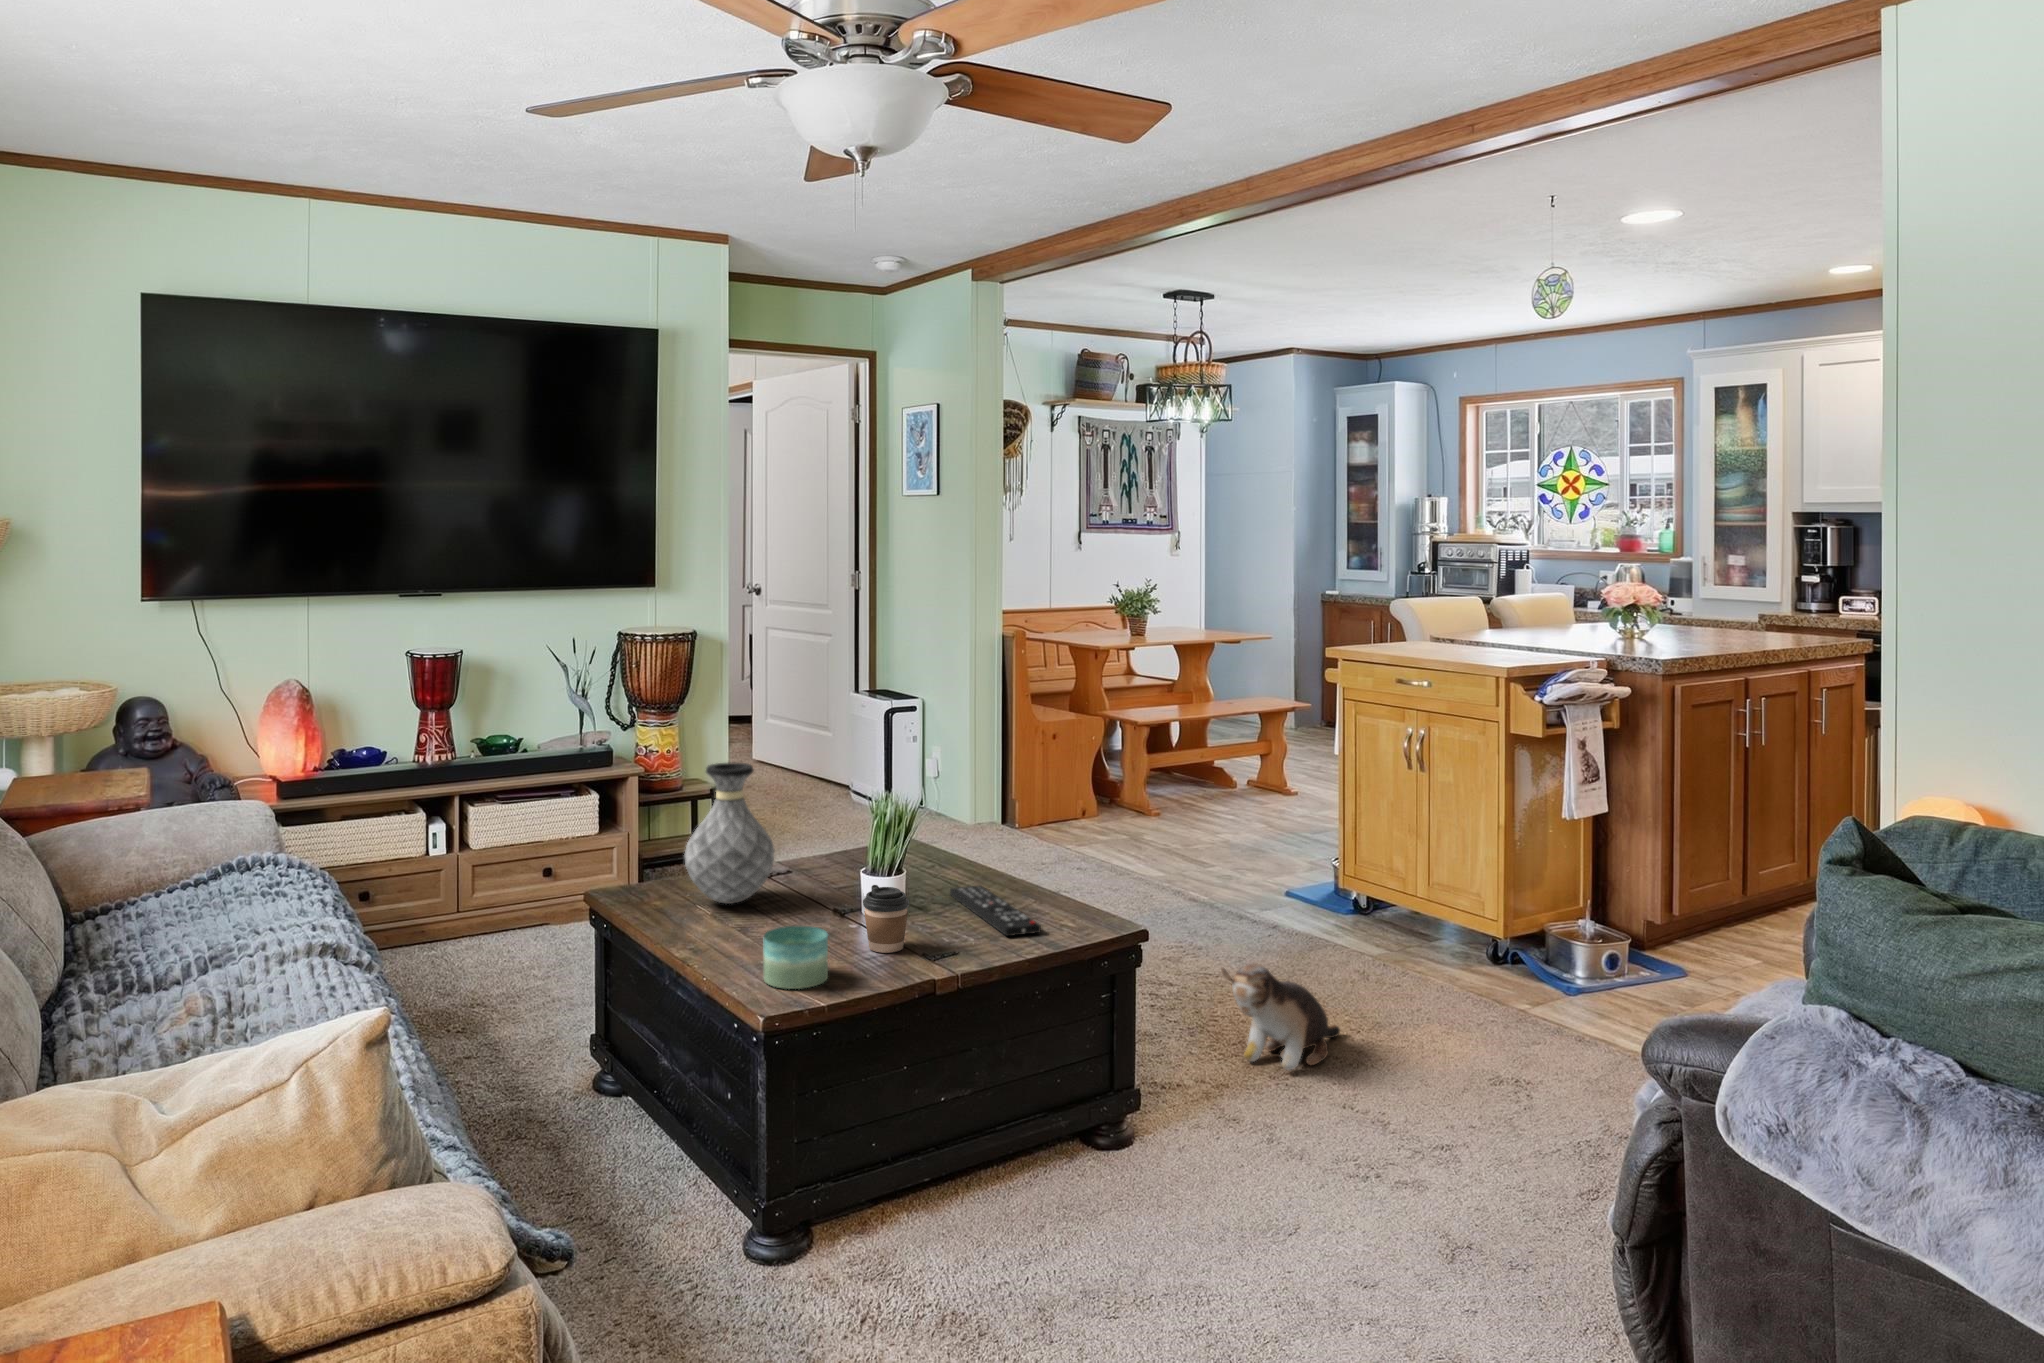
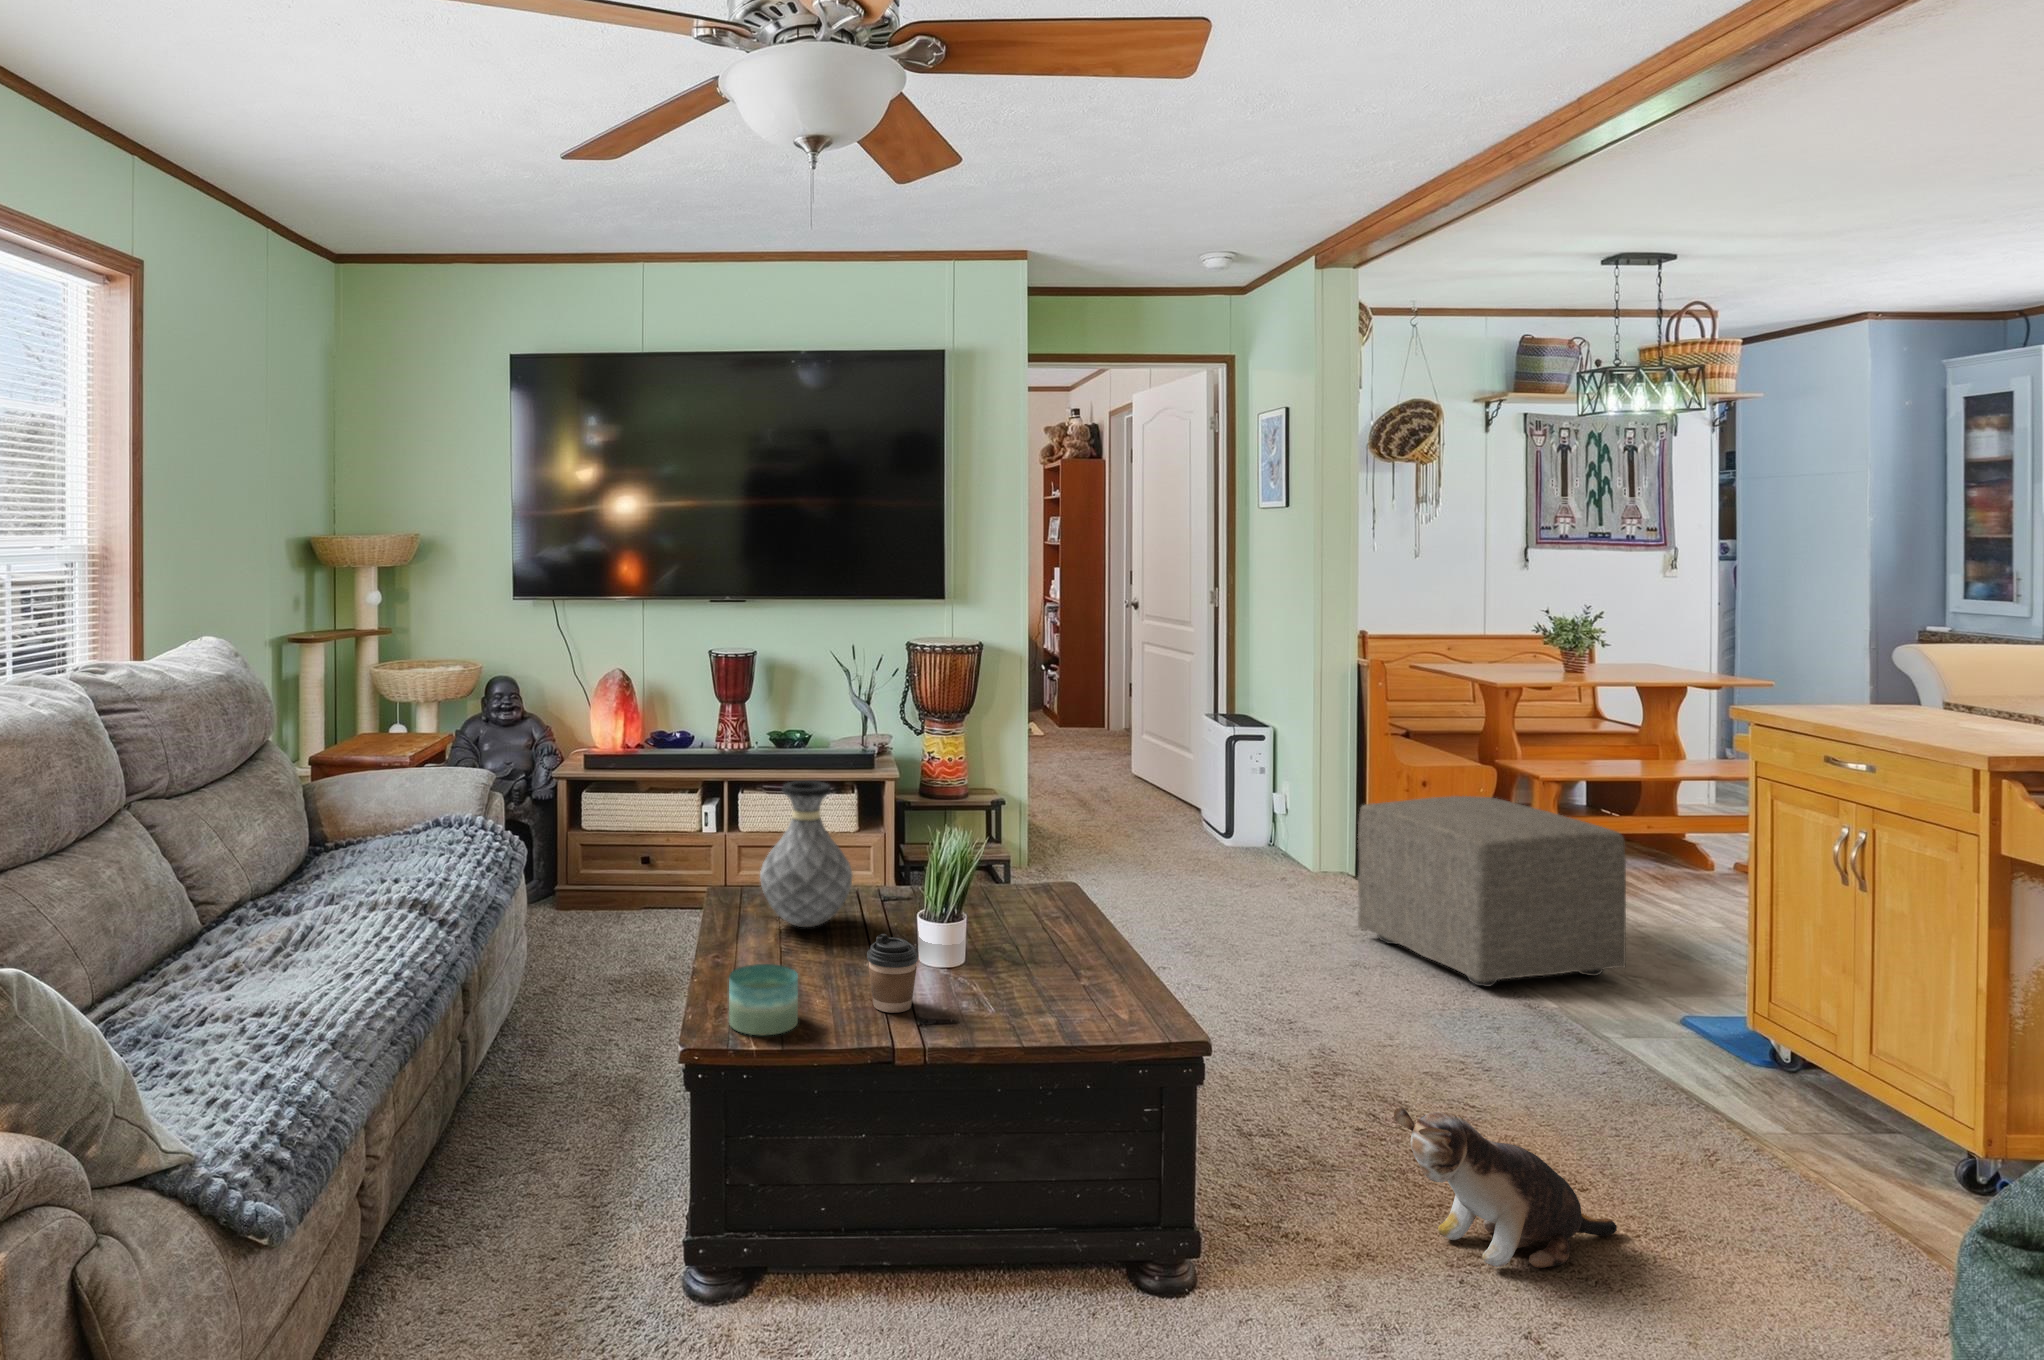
ottoman: none [1040,741,1236,893] -> present [1358,796,1626,987]
remote control: present [950,886,1041,936] -> none [1033,949,1078,1022]

